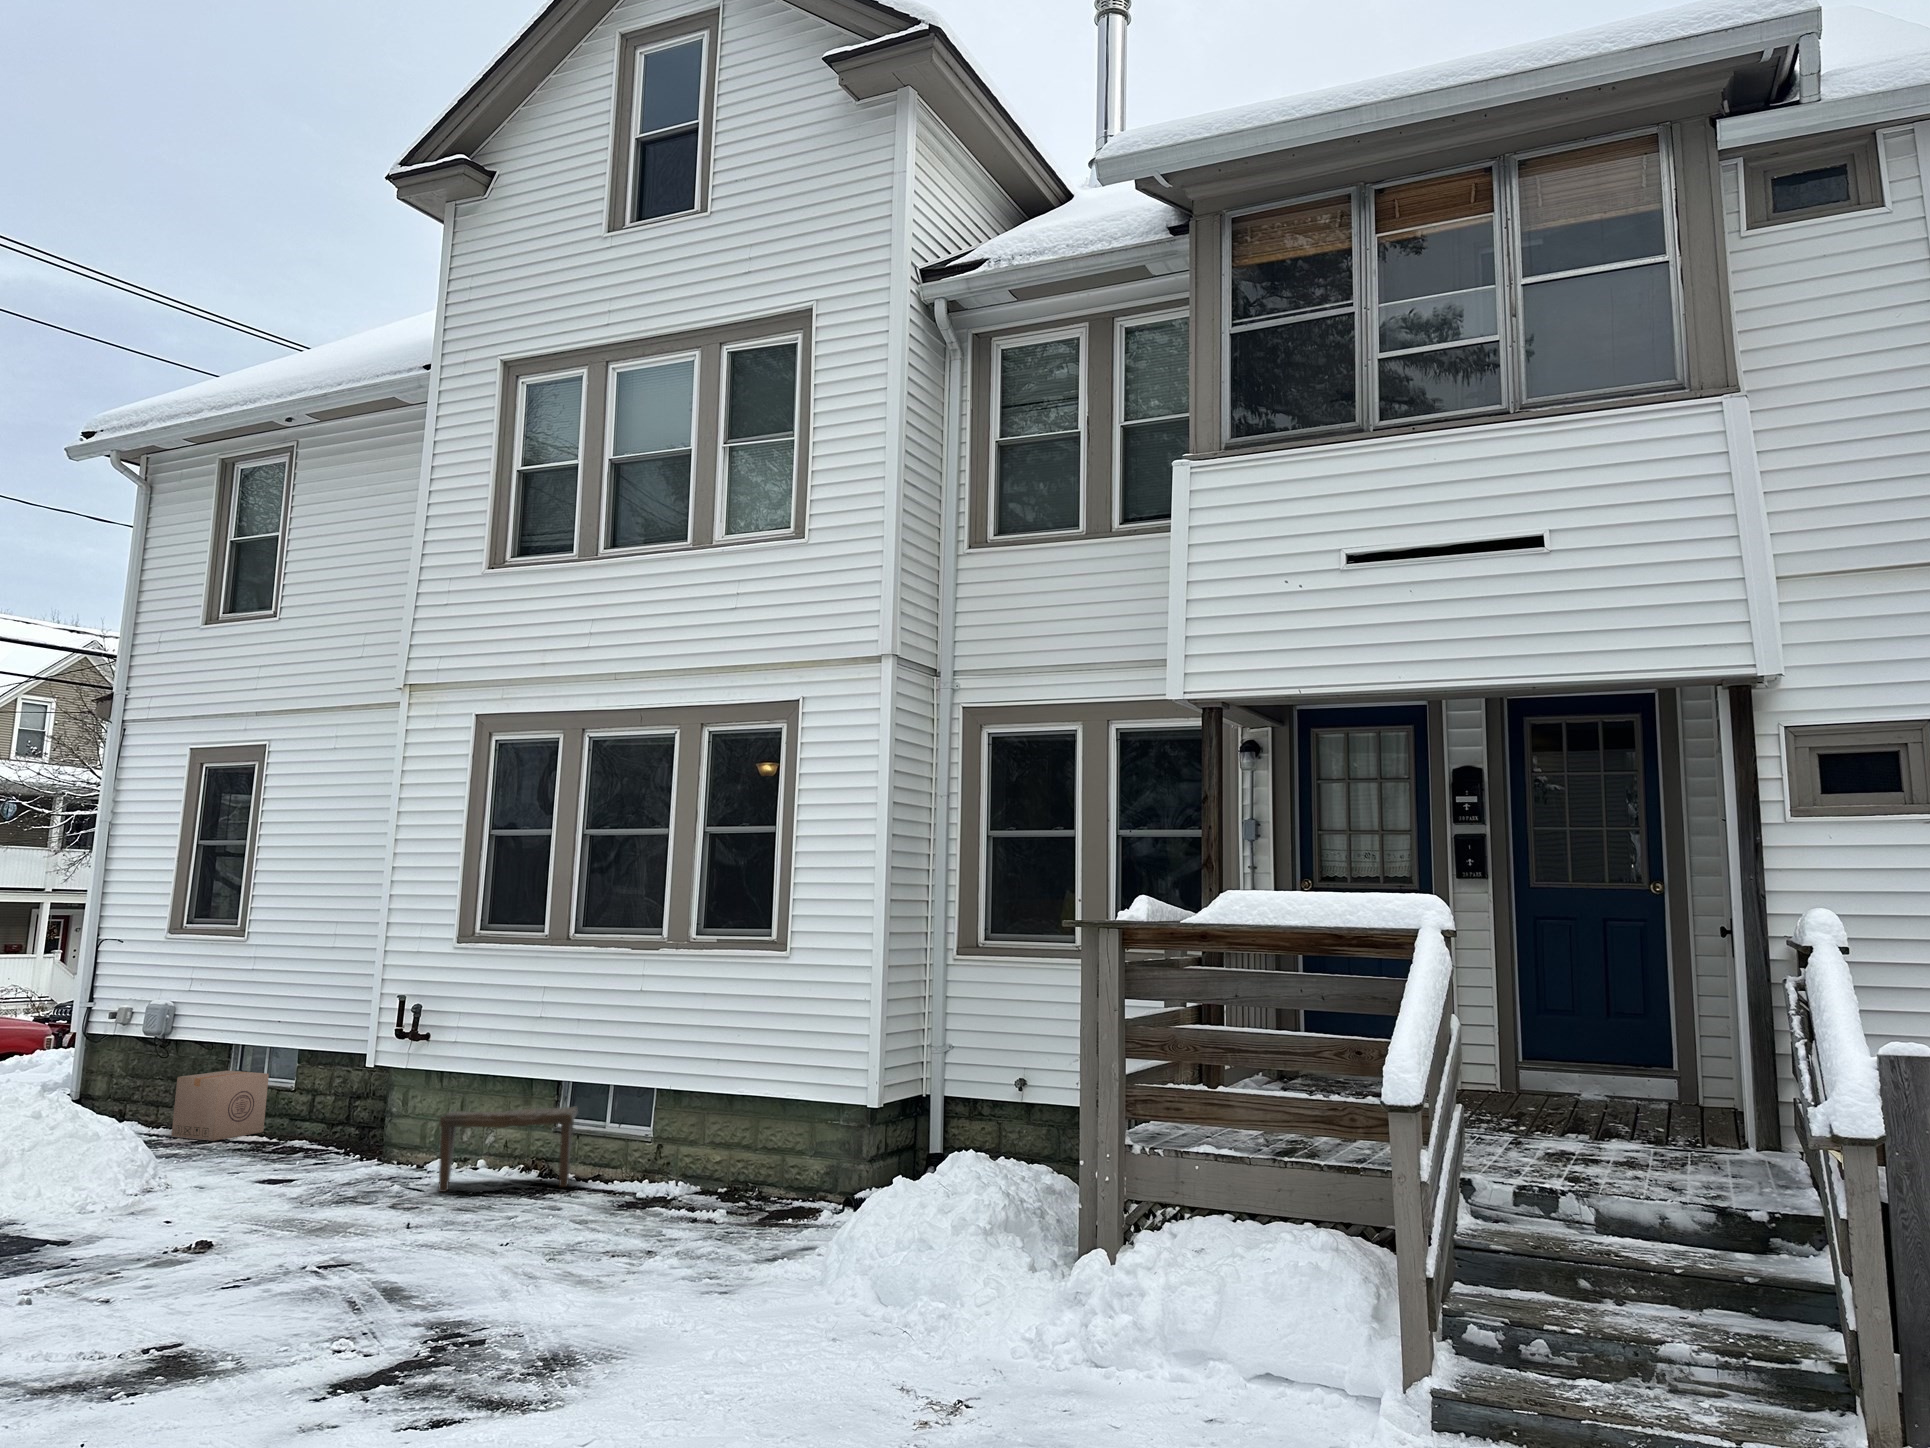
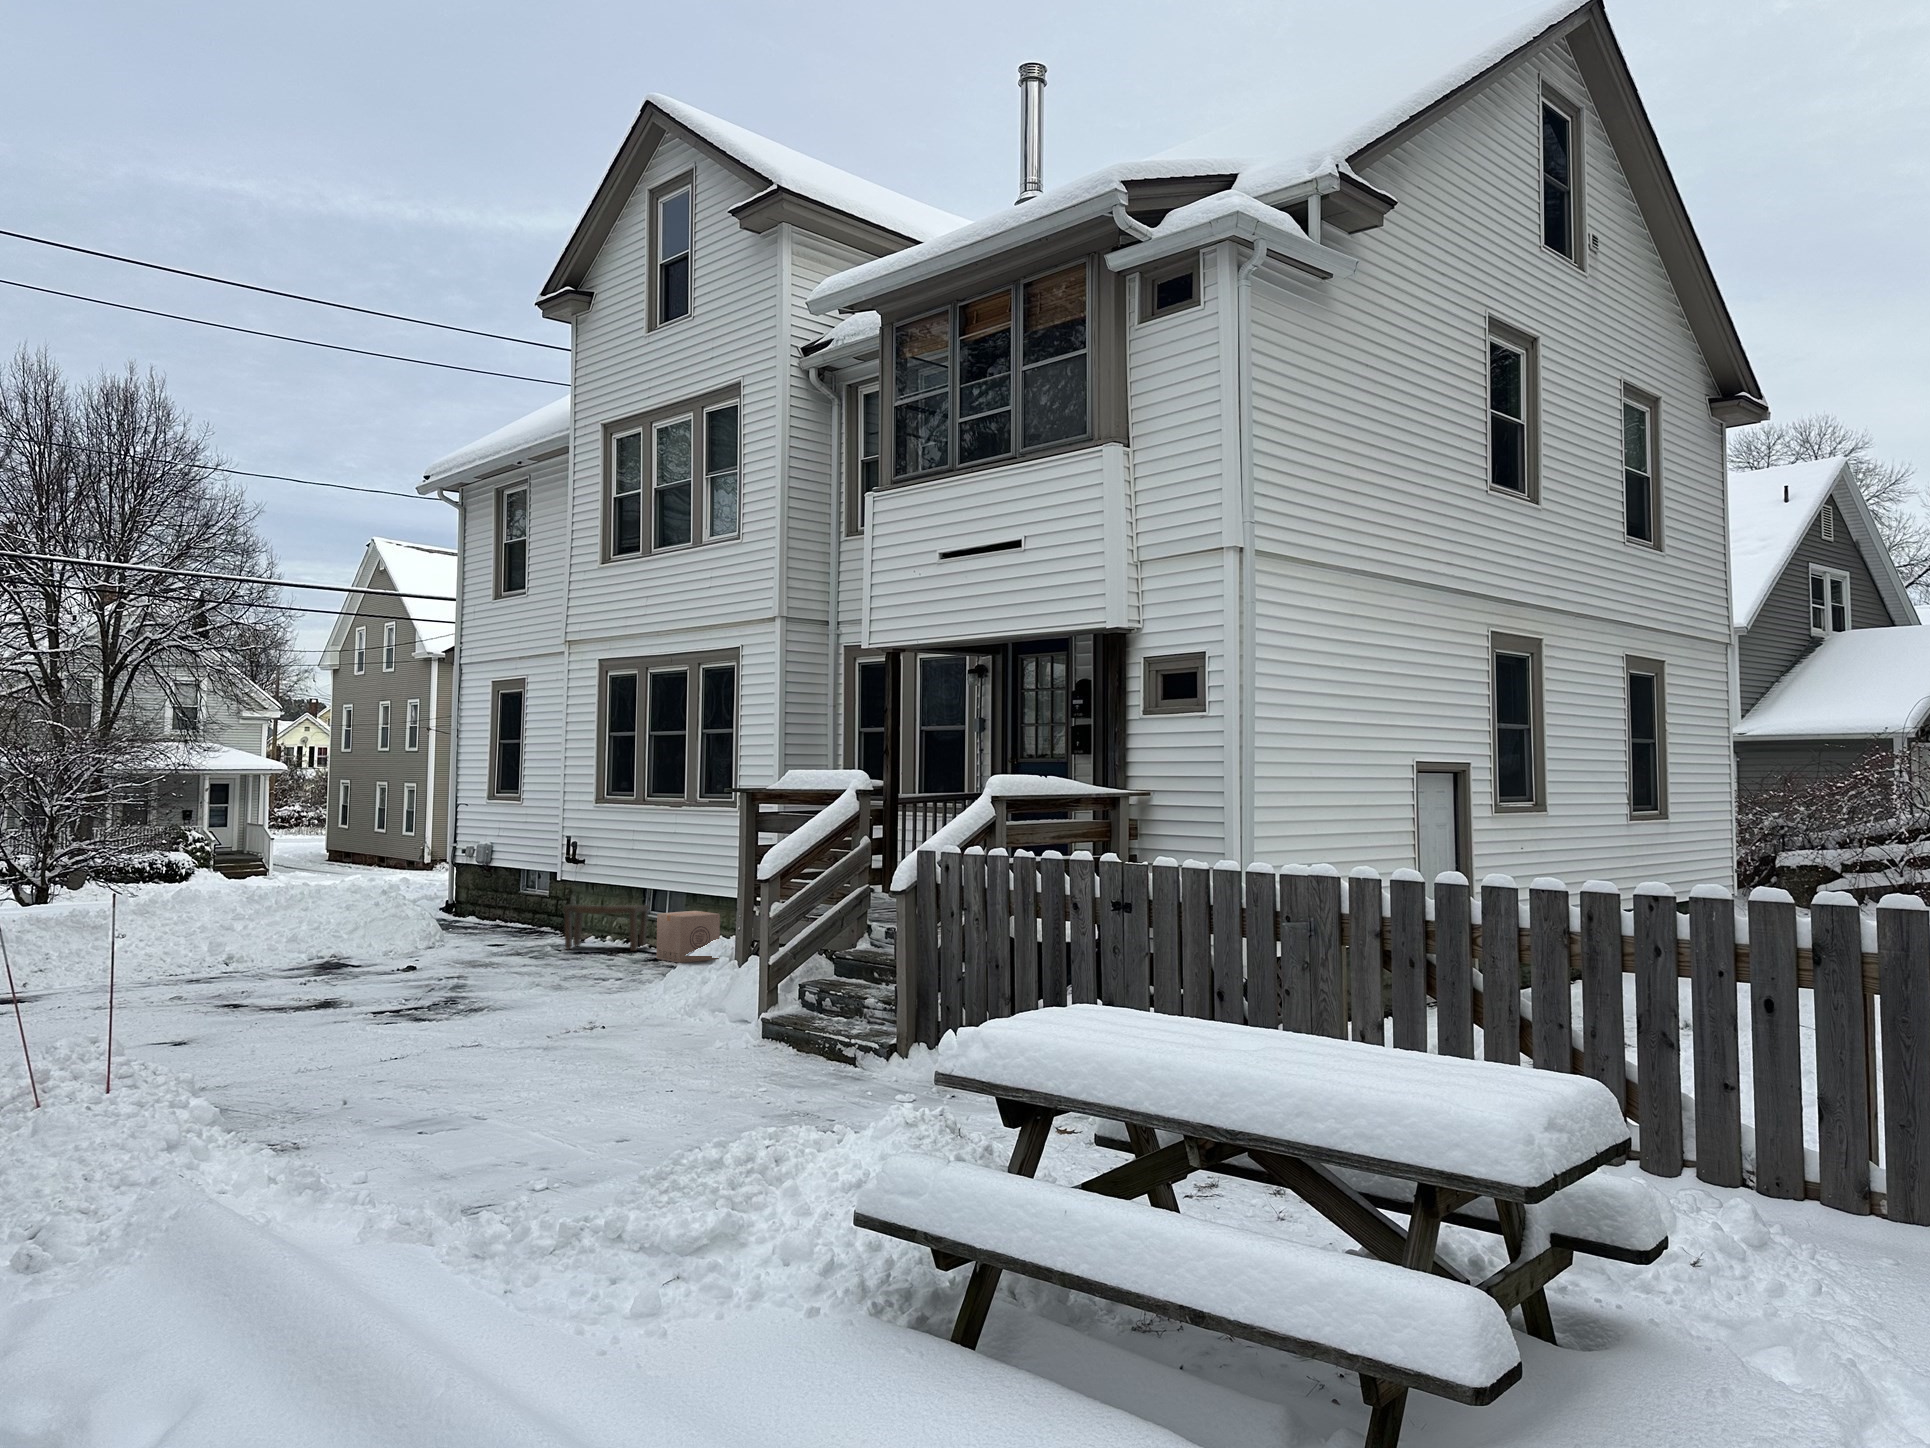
cardboard box: present [171,1070,269,1141] -> present [656,911,720,963]

